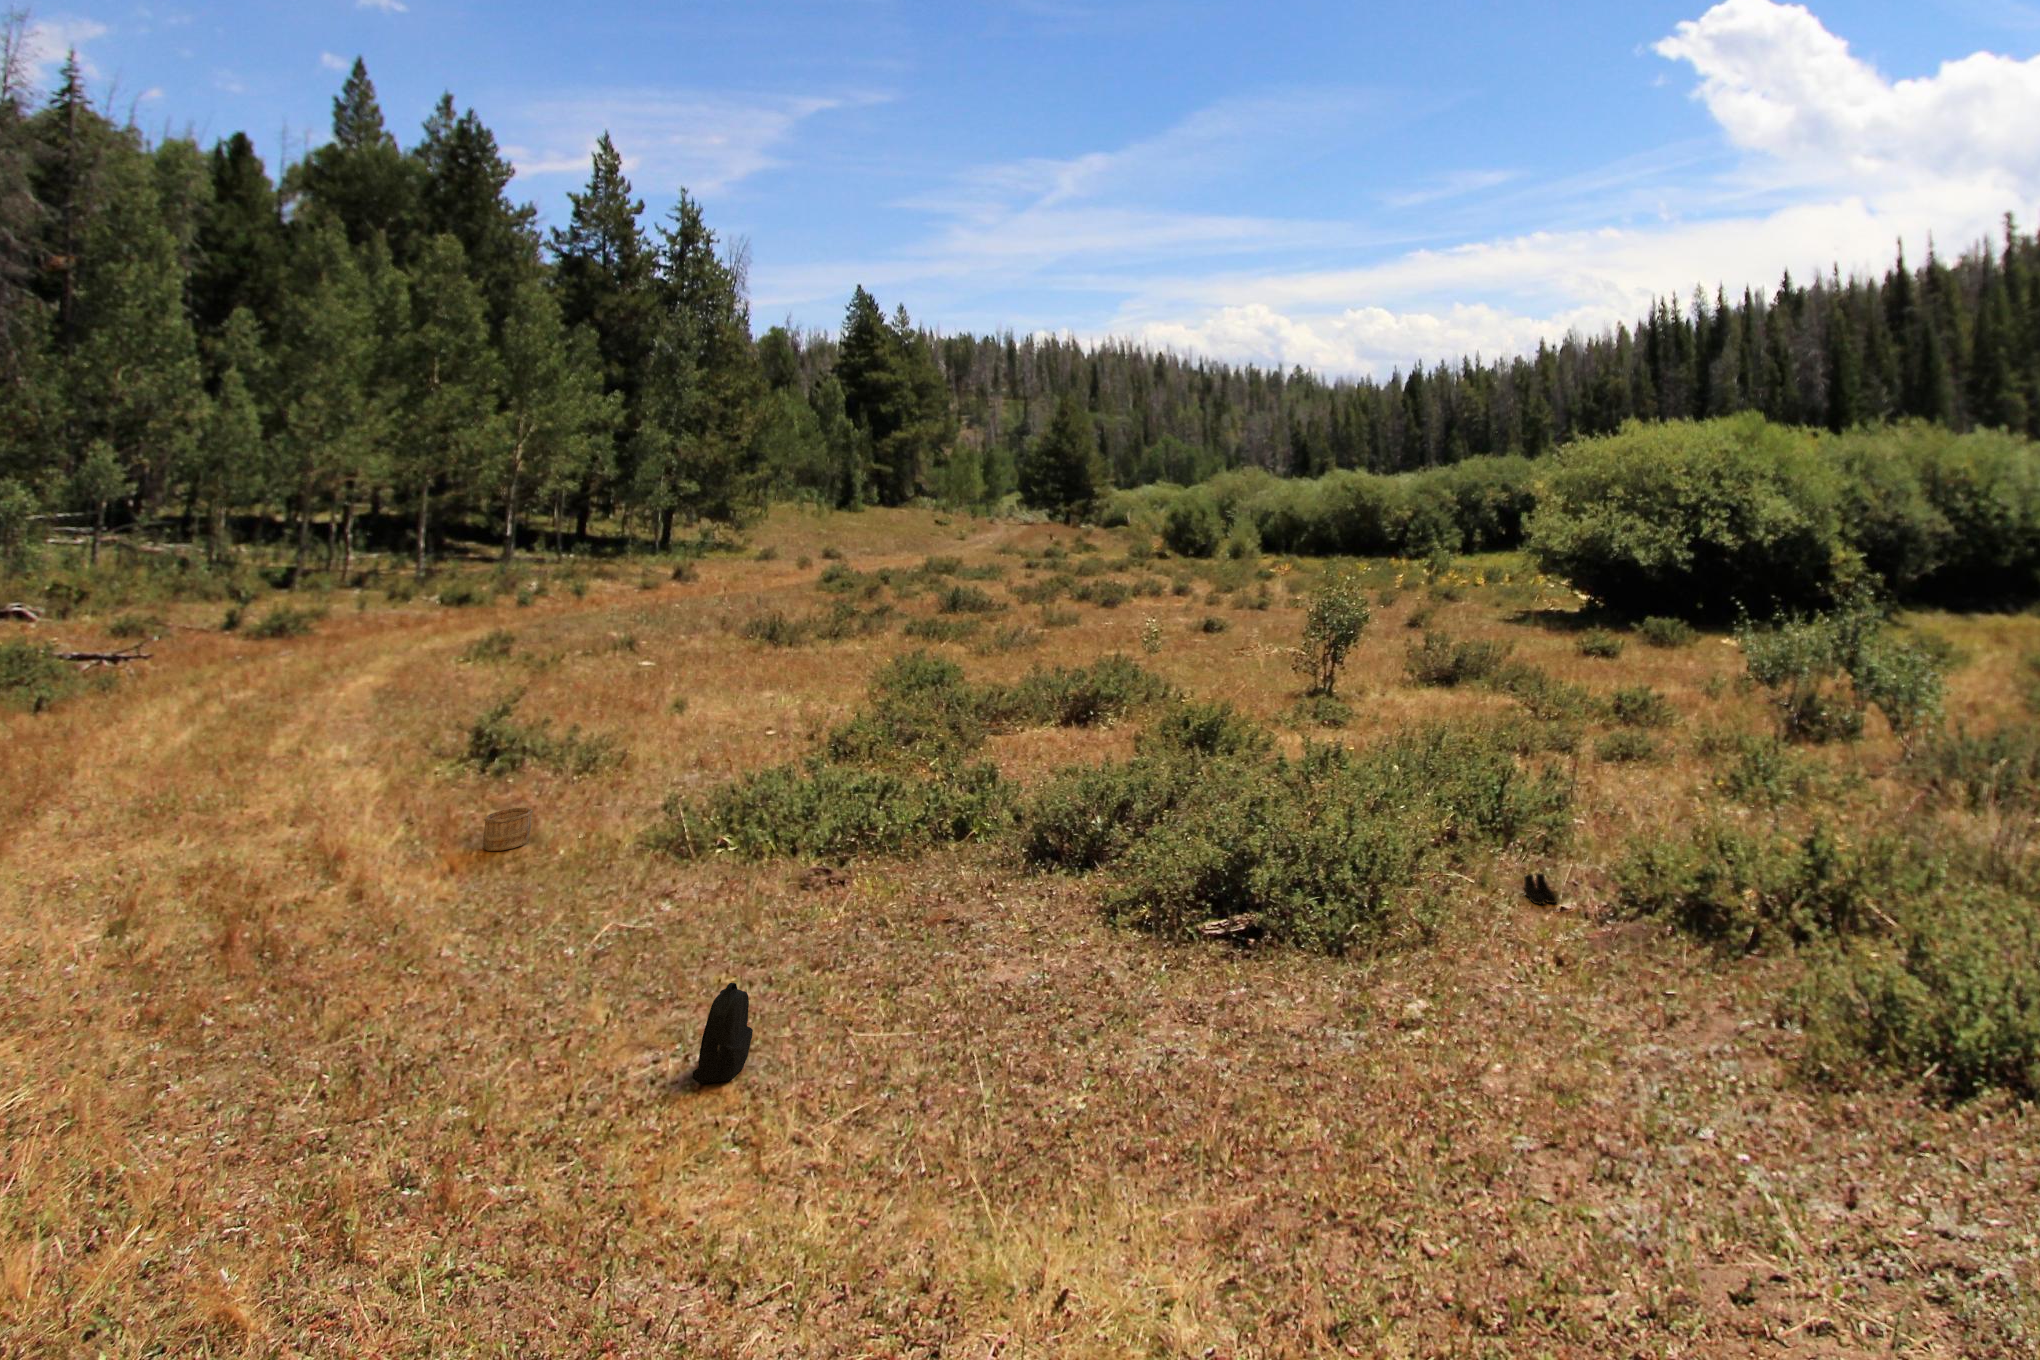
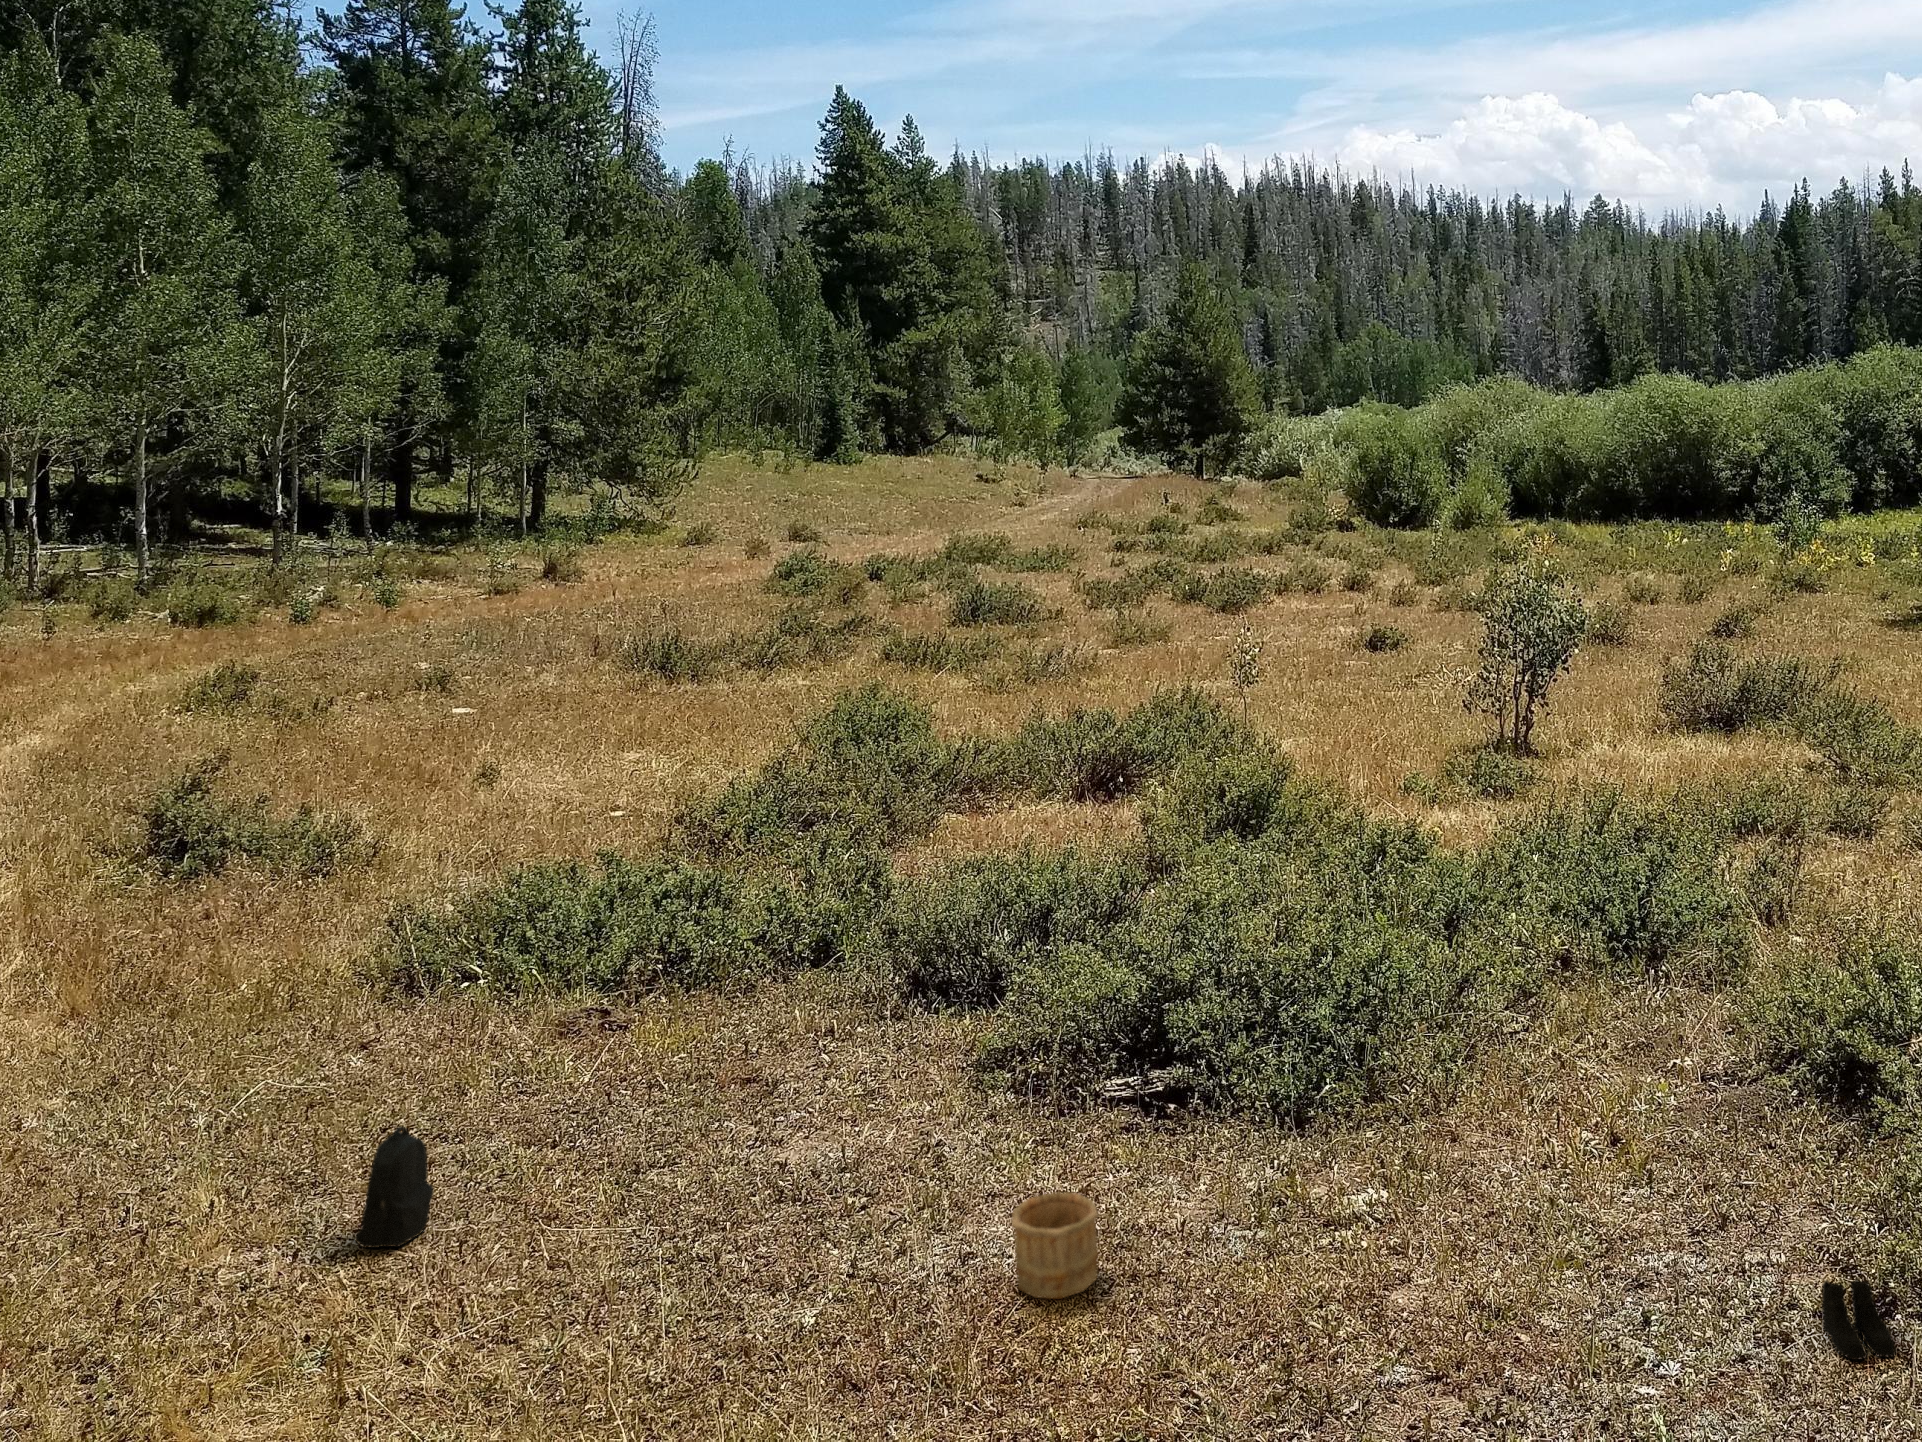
wooden bucket: present [483,808,533,851] -> present [1012,1192,1098,1299]
boots: present [1524,873,1556,904] -> present [1822,1279,1896,1360]

